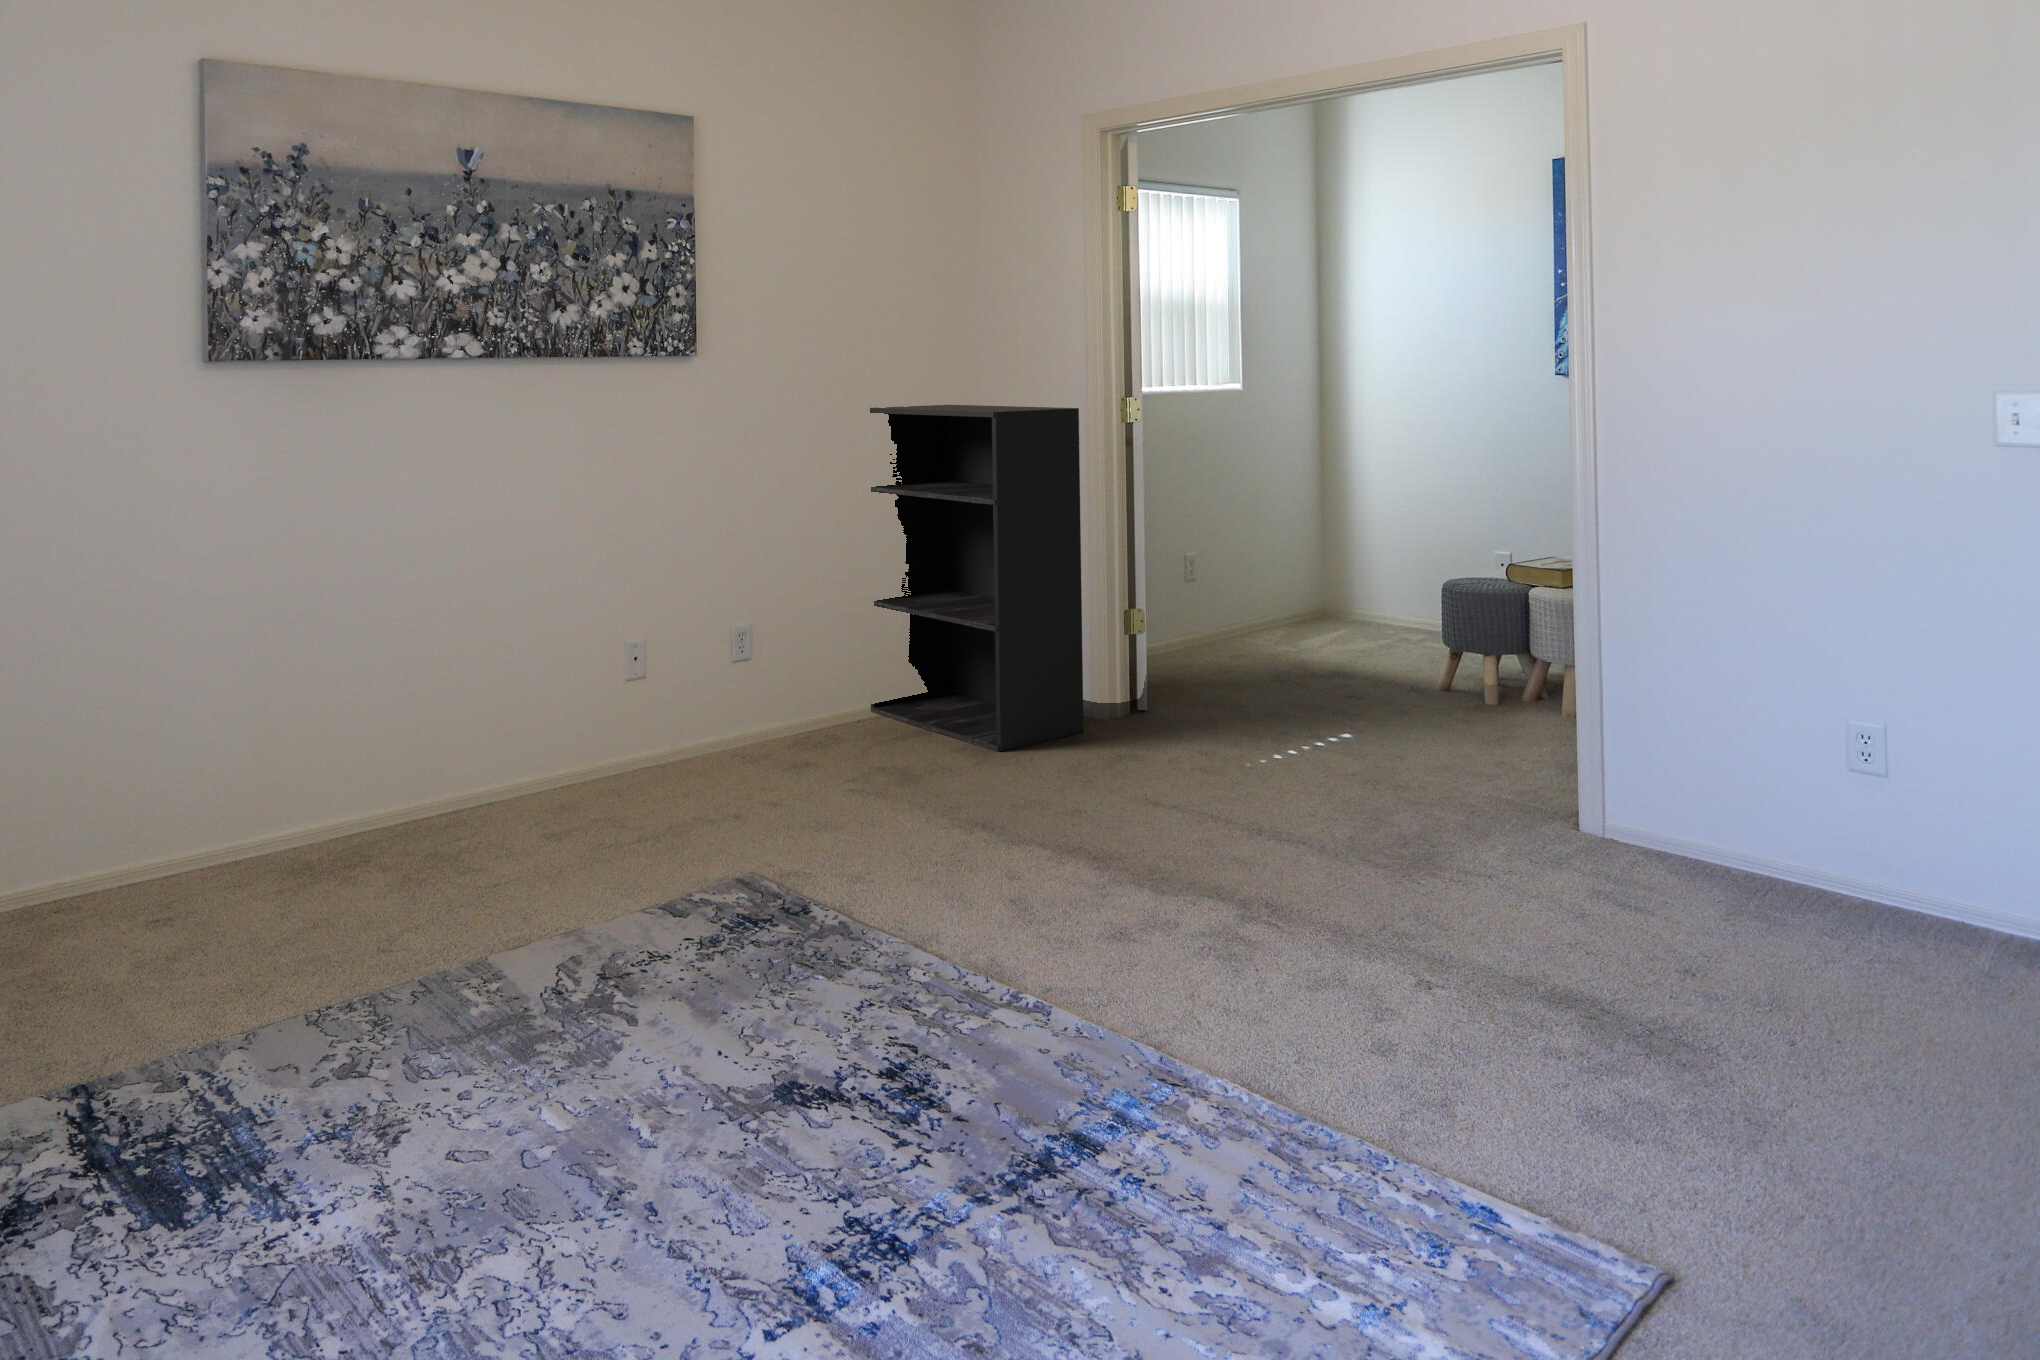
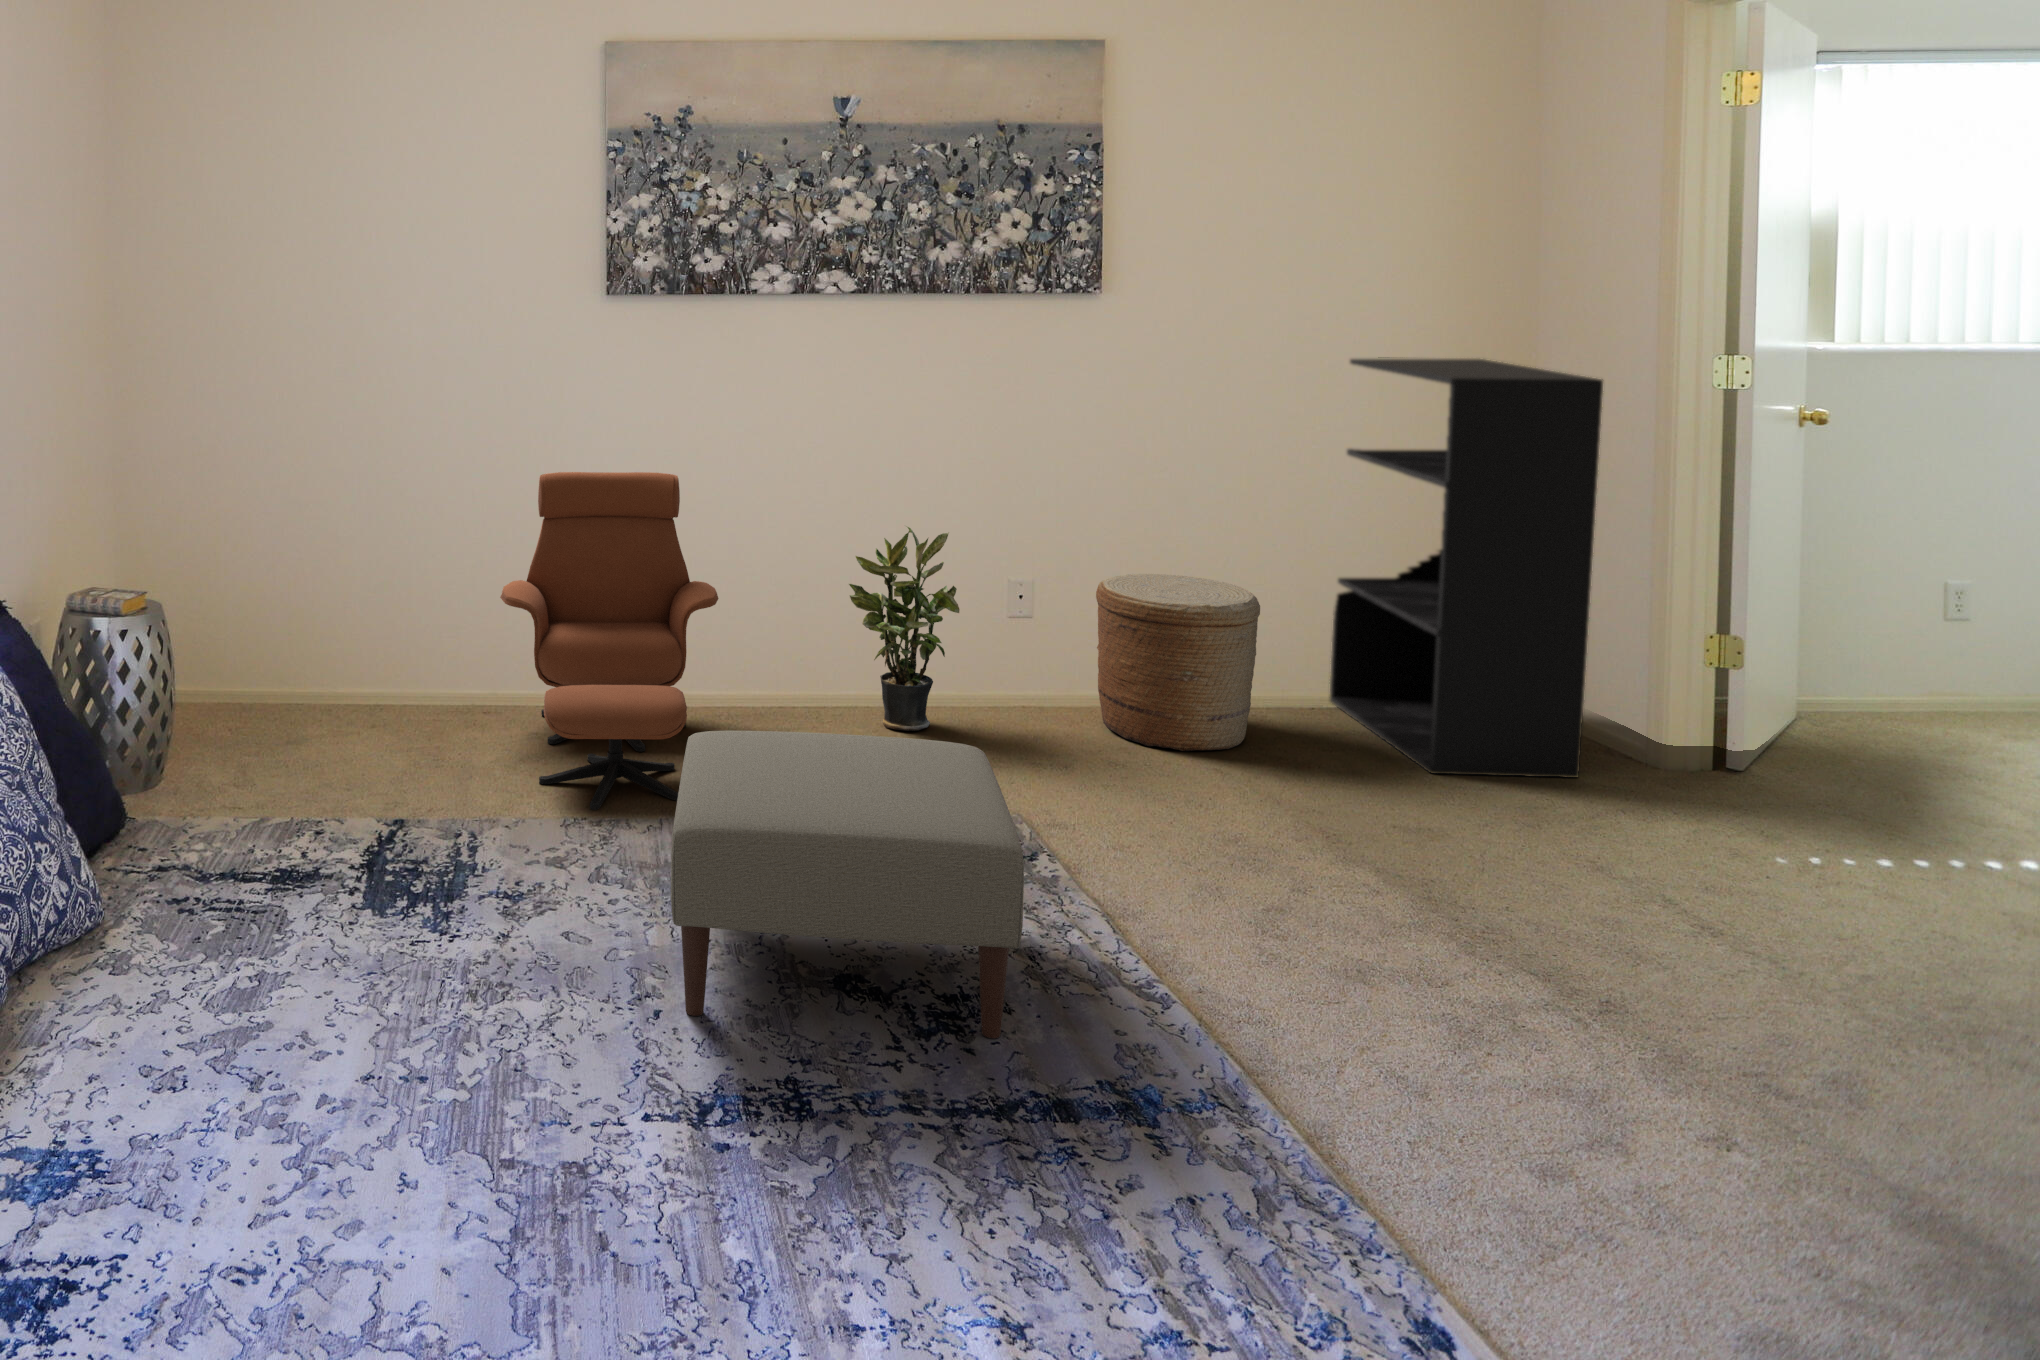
lounge chair: none [100,571,421,995] -> present [500,472,719,810]
potted plant: none [504,599,615,819] -> present [849,527,960,731]
woven basket: none [718,615,862,780] -> present [1096,574,1260,751]
ottoman: none [534,795,1013,1196] -> present [671,731,1024,1038]

